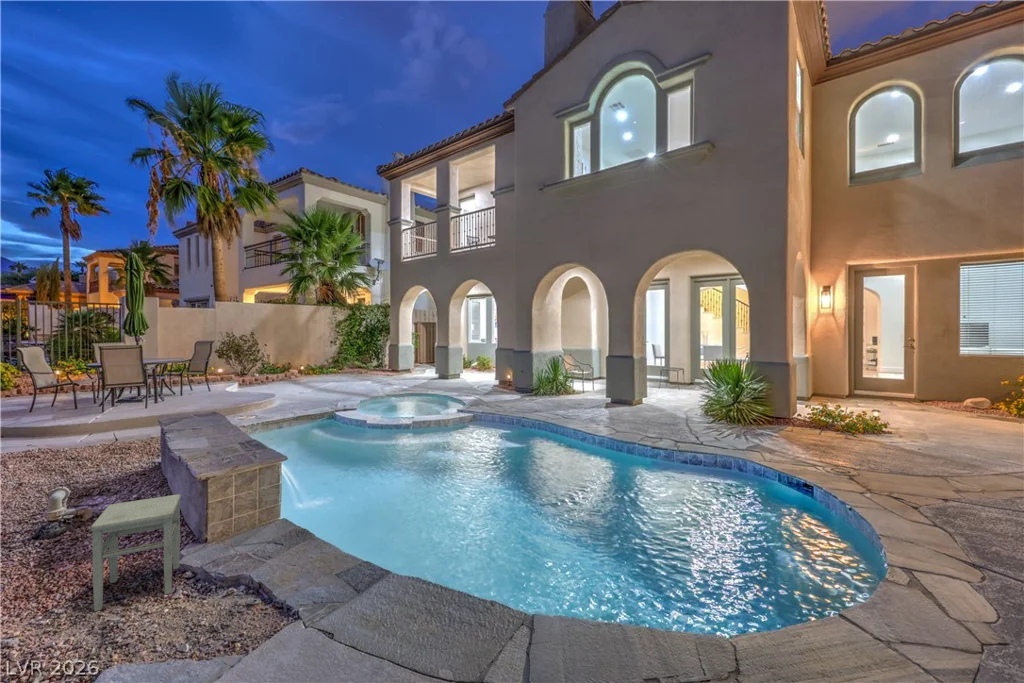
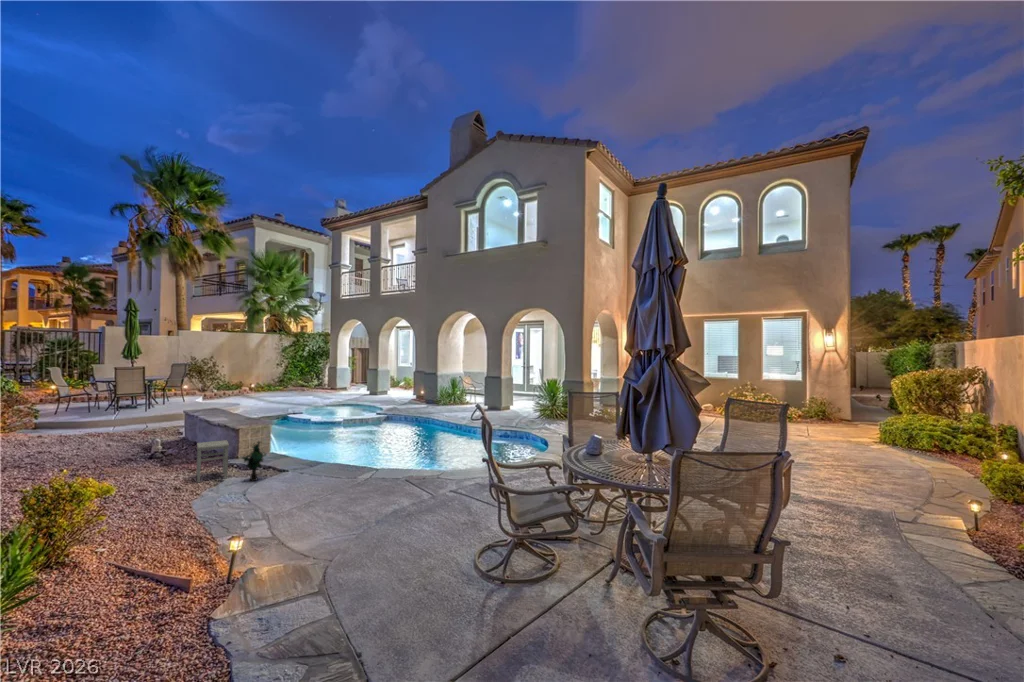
decorative plant: none [193,508,257,611] -> present [243,442,266,481]

